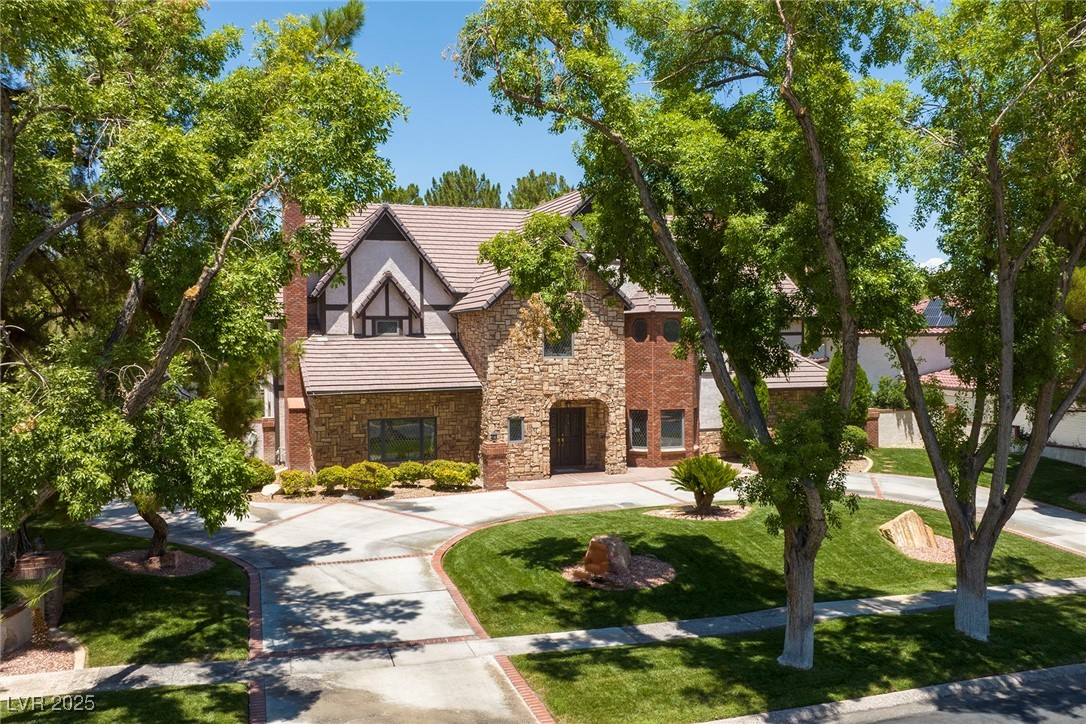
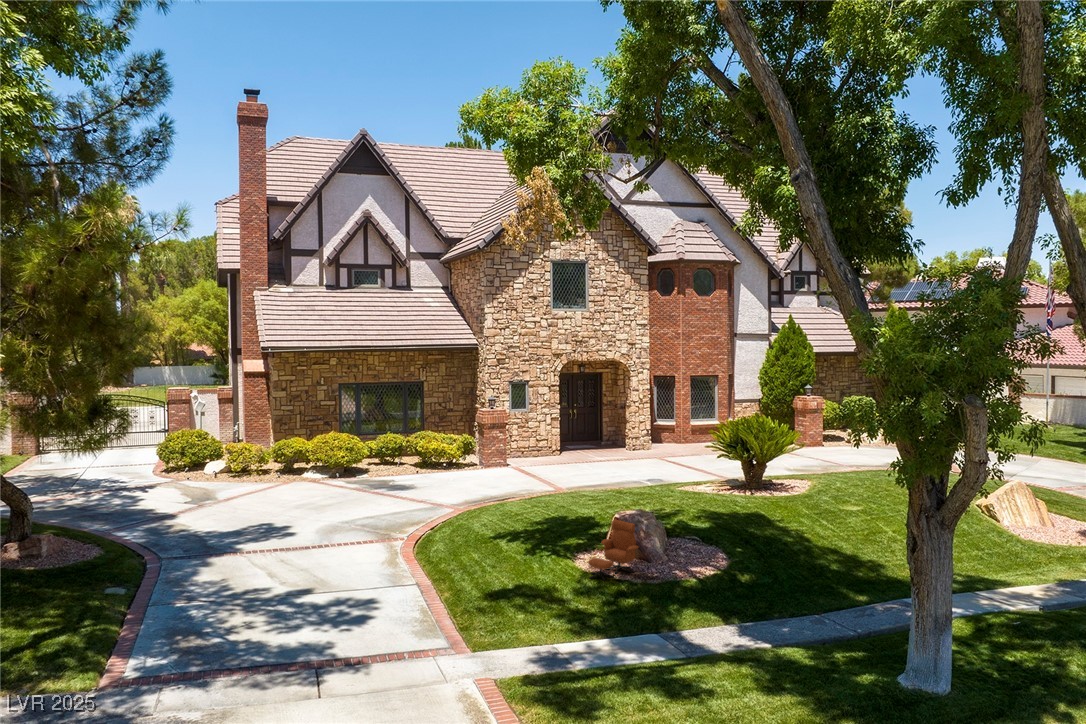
bench: present [347,465,377,500] -> none [311,436,347,479]

